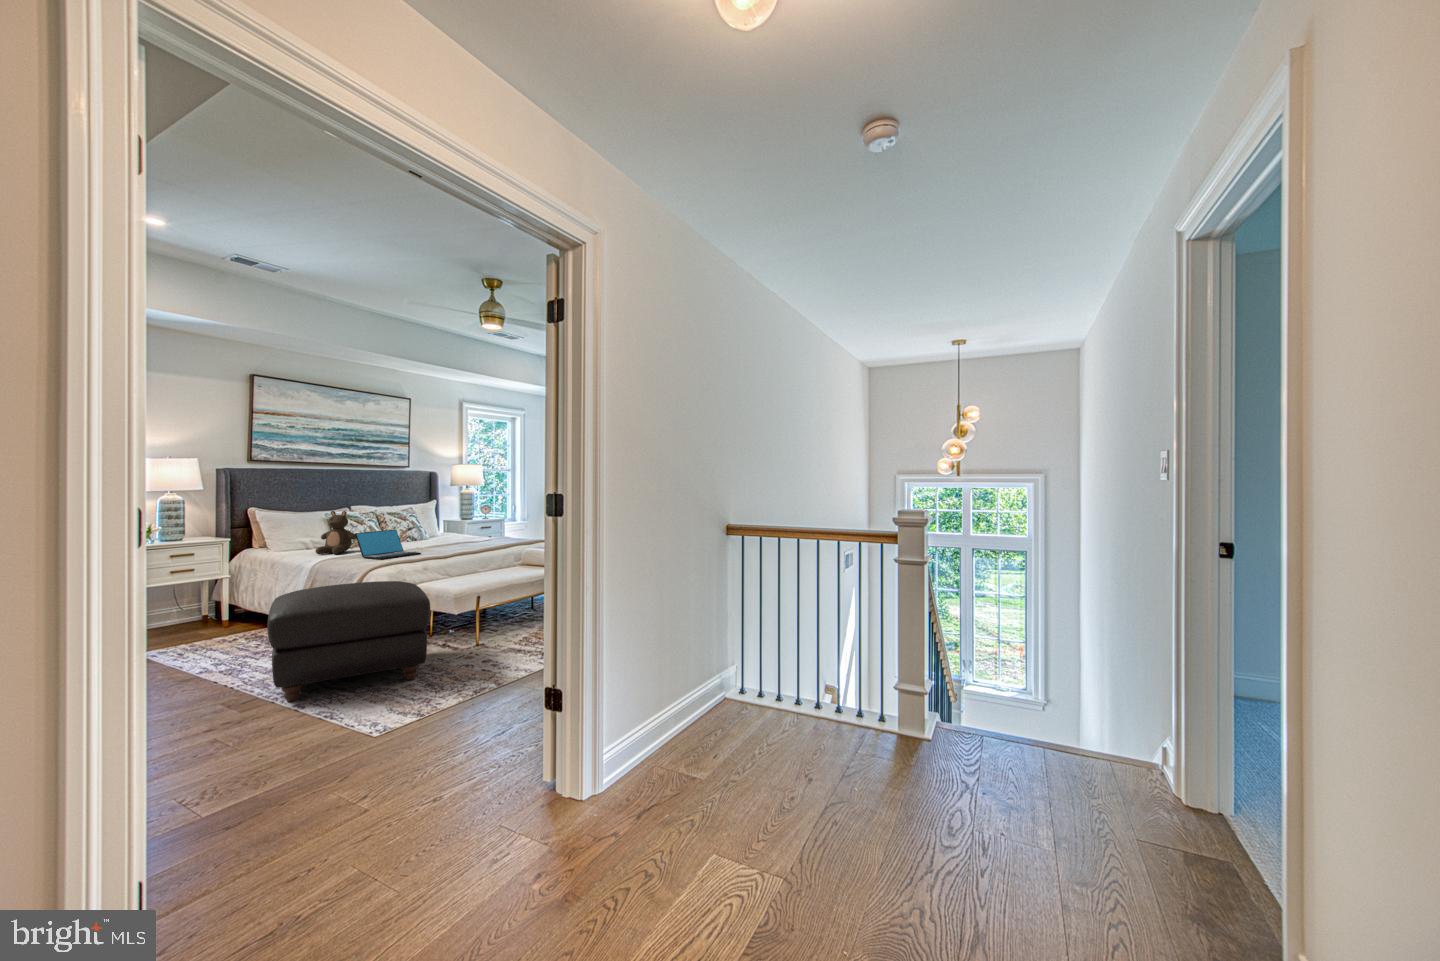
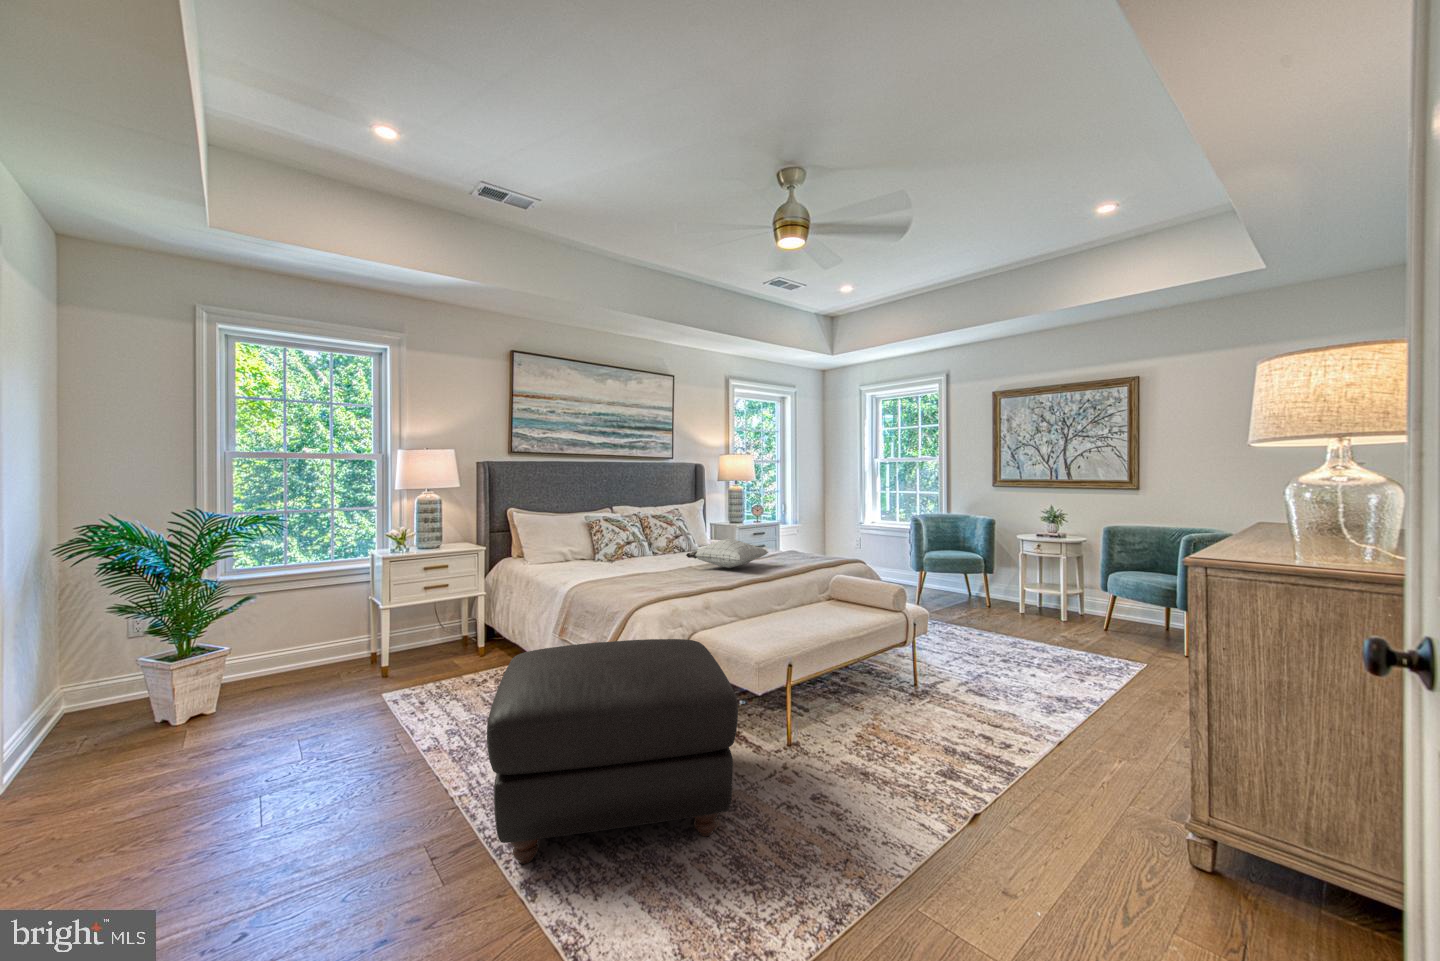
stuffed bear: present [315,511,356,554] -> none [572,516,619,575]
pillow: none [412,526,479,547] -> present [686,539,768,568]
laptop: present [355,530,421,560] -> none [617,544,700,591]

